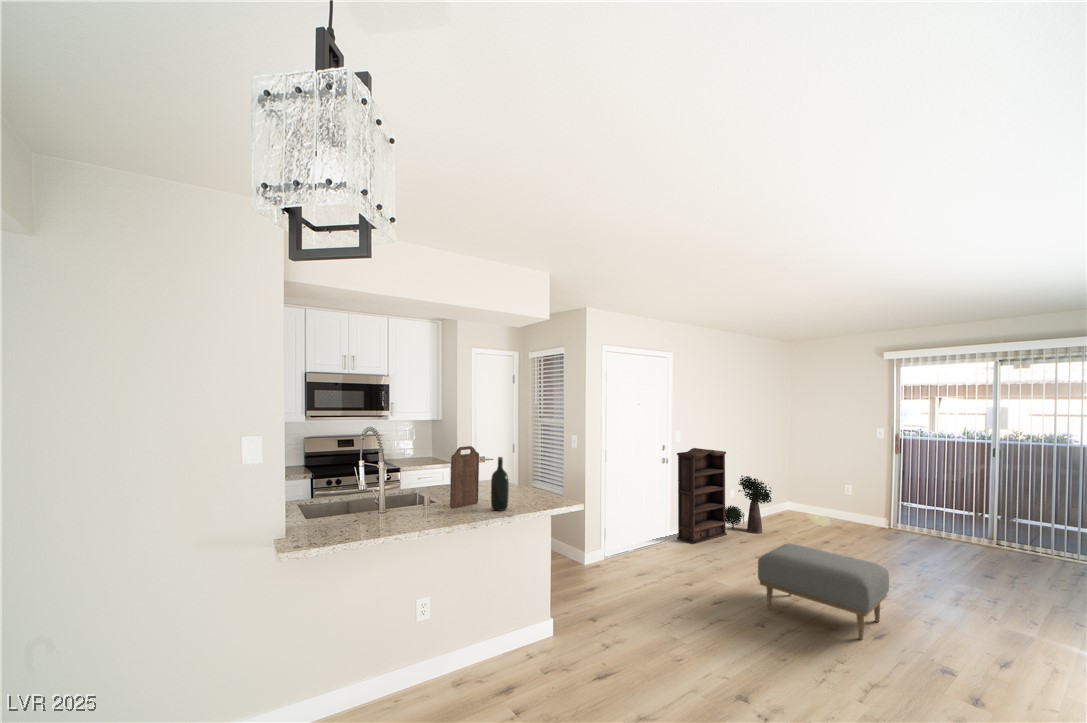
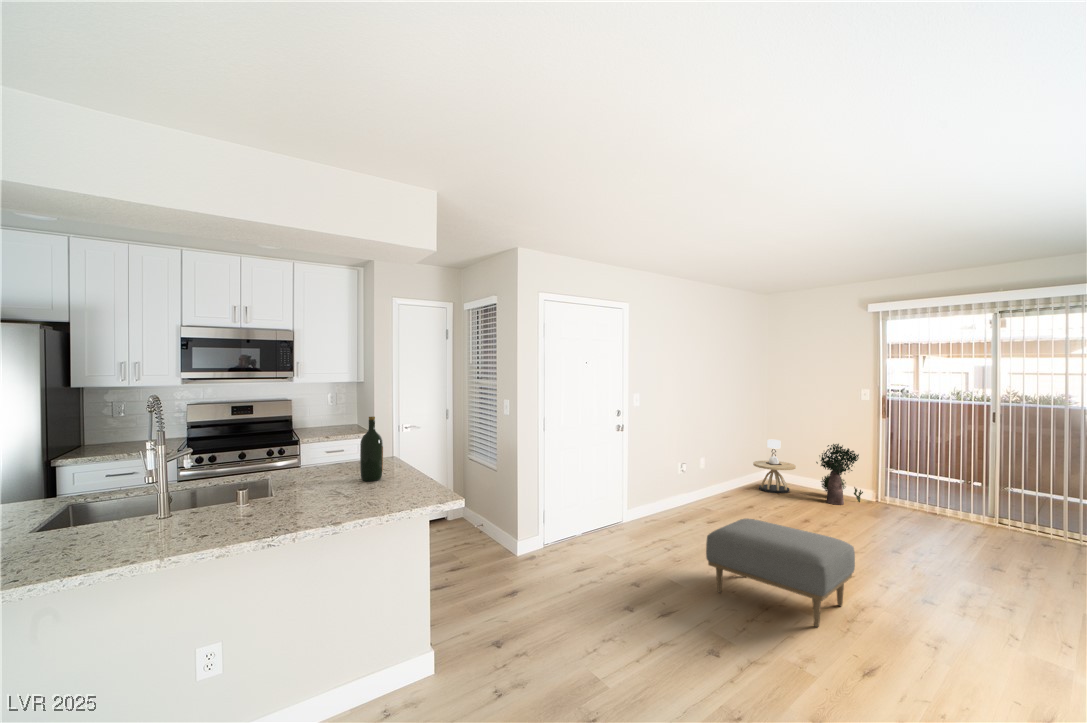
cutting board: present [450,446,479,508] -> none [313,405,354,479]
bookshelf: present [677,448,727,544] -> none [636,414,693,520]
side table: none [776,470,815,520] -> present [753,440,796,493]
potted plant: present [725,475,772,533] -> present [816,444,863,505]

